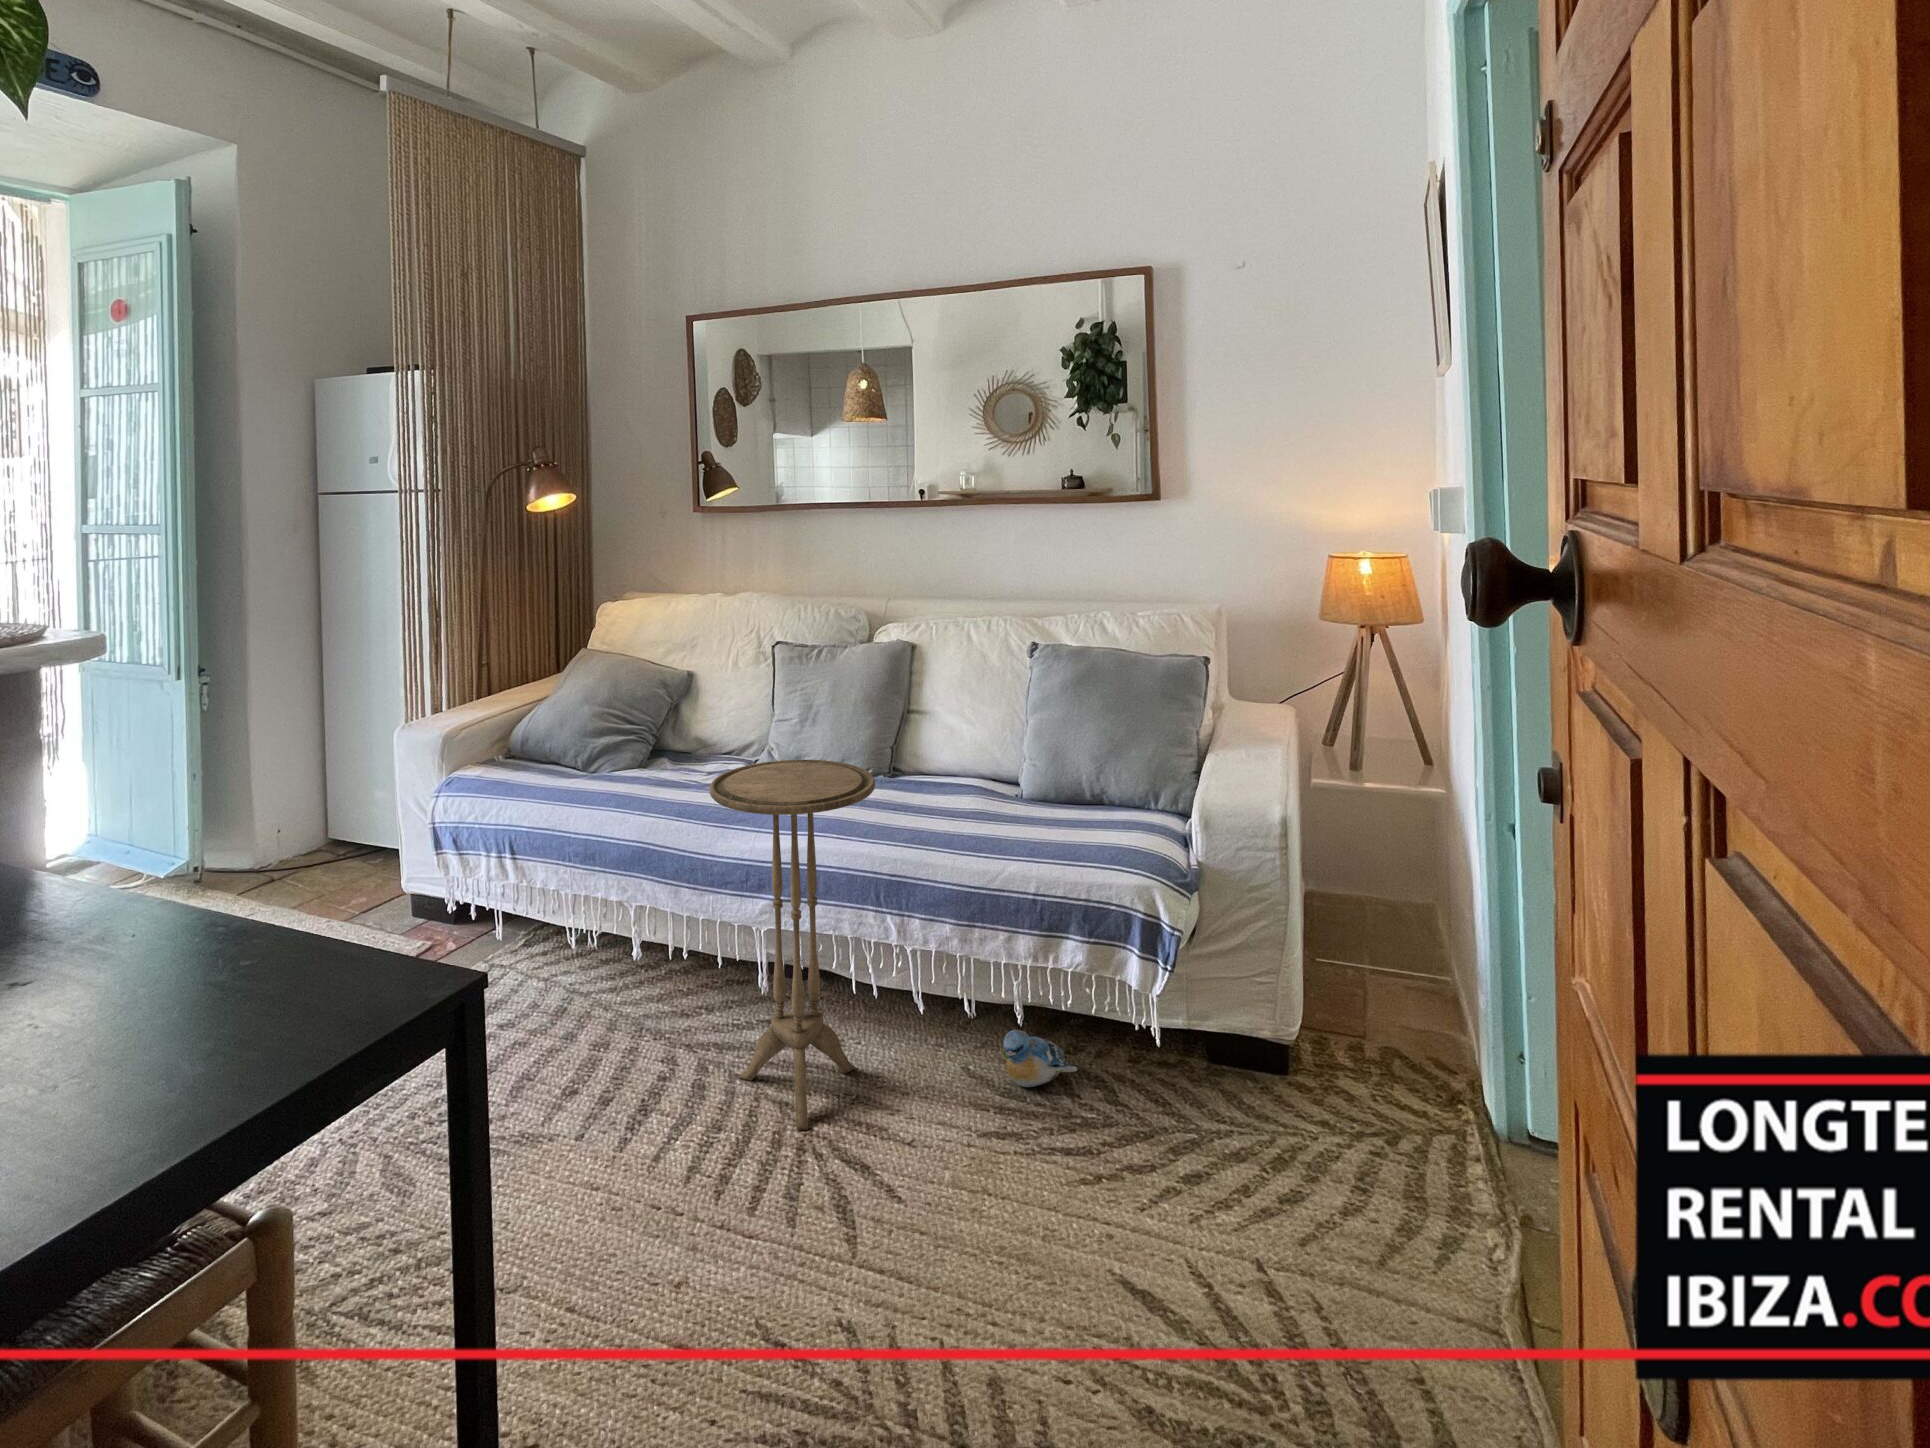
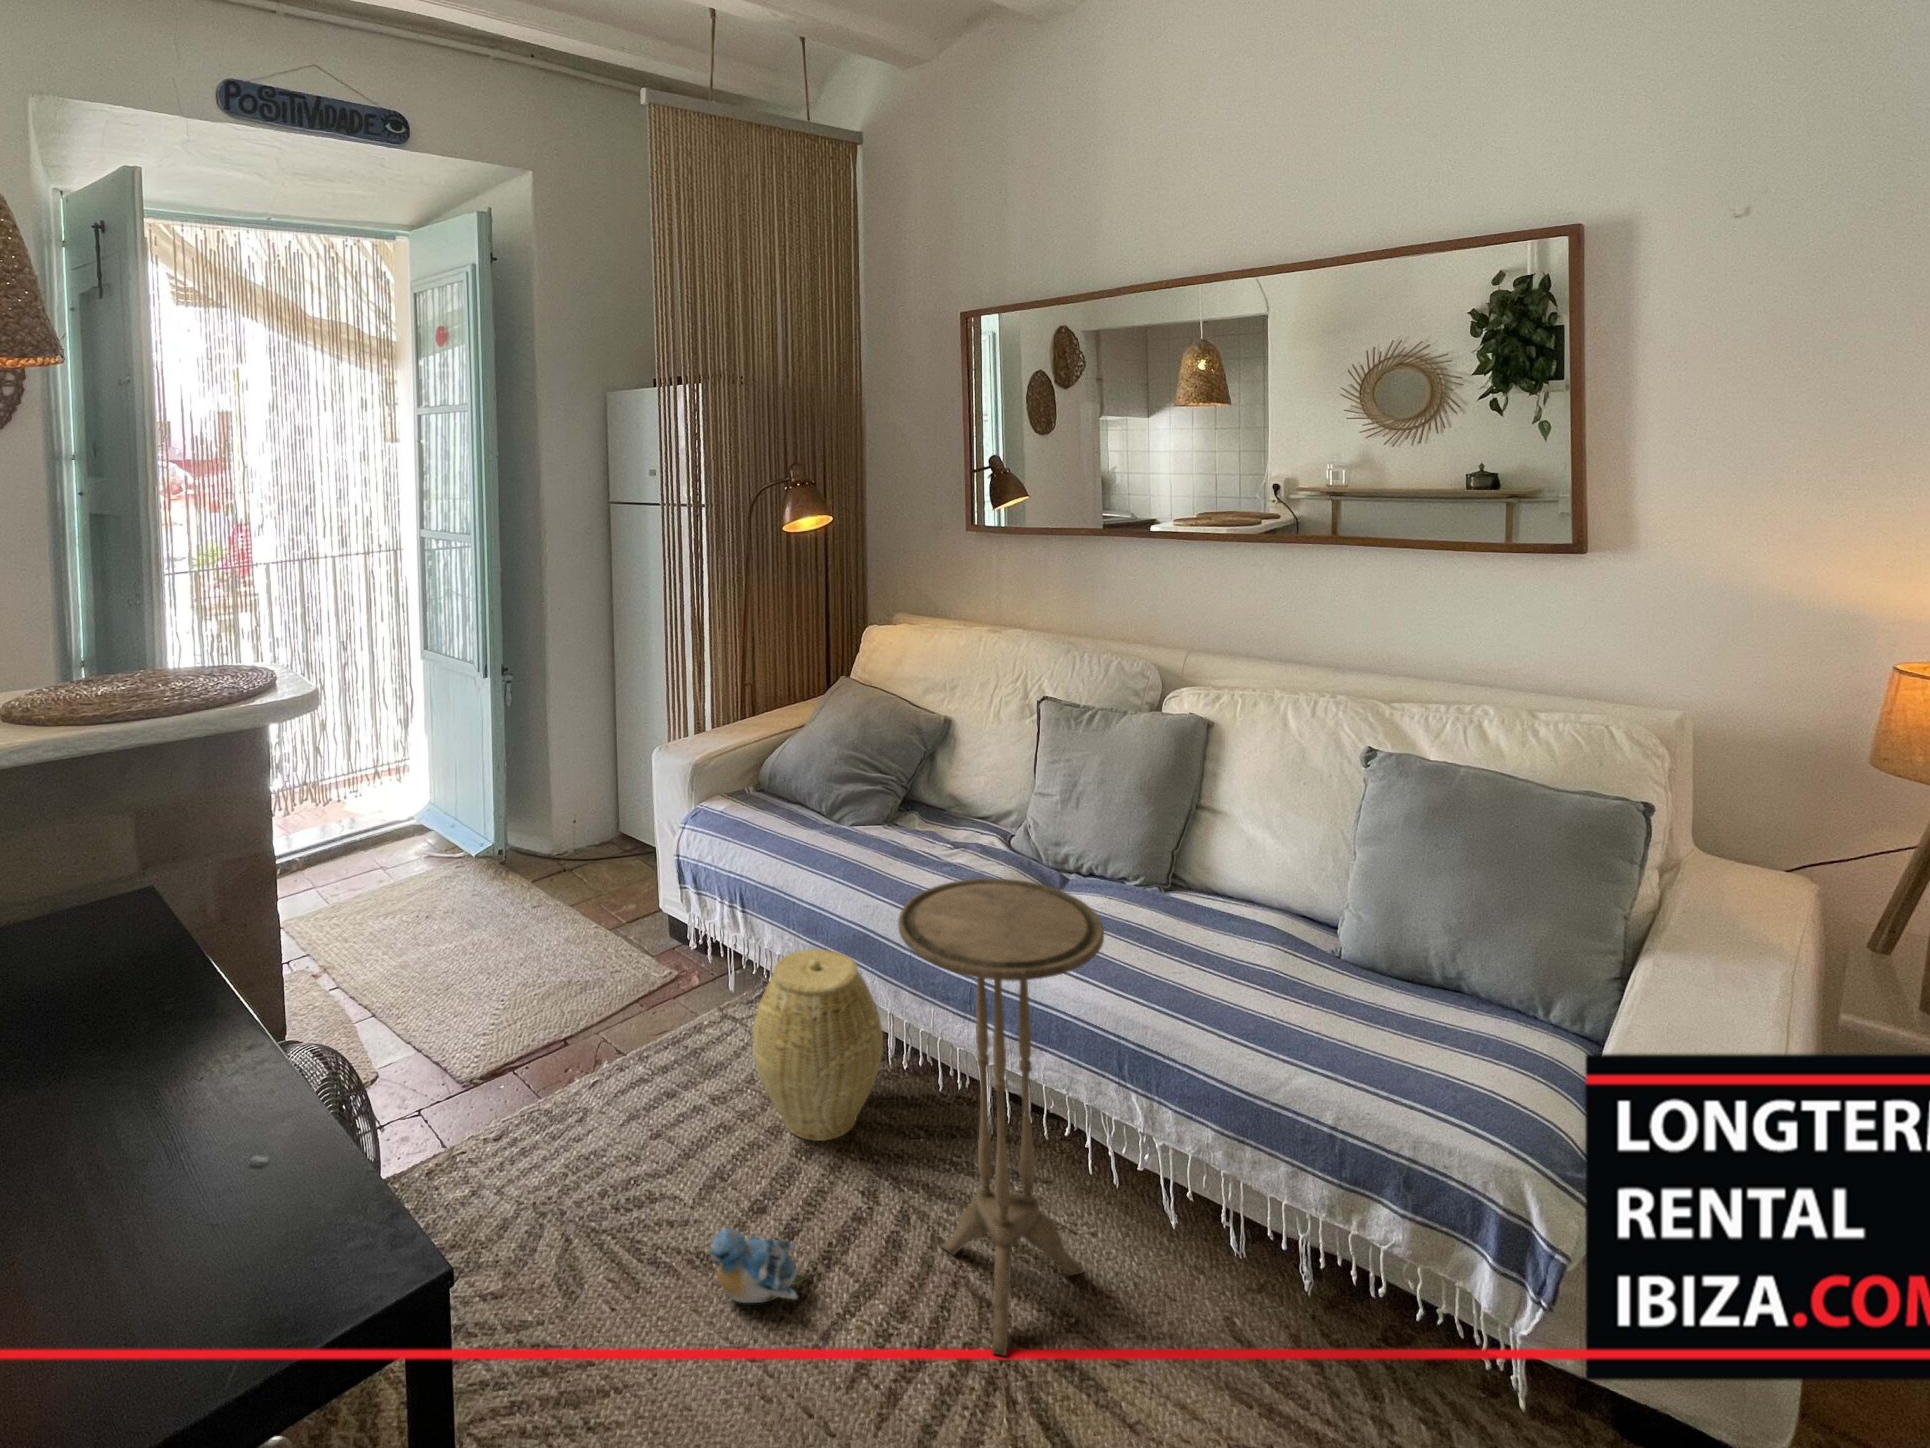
woven basket: none [546,867,668,1034] -> present [753,949,883,1141]
plush toy: present [1002,1030,1077,1087] -> present [709,1229,808,1303]

